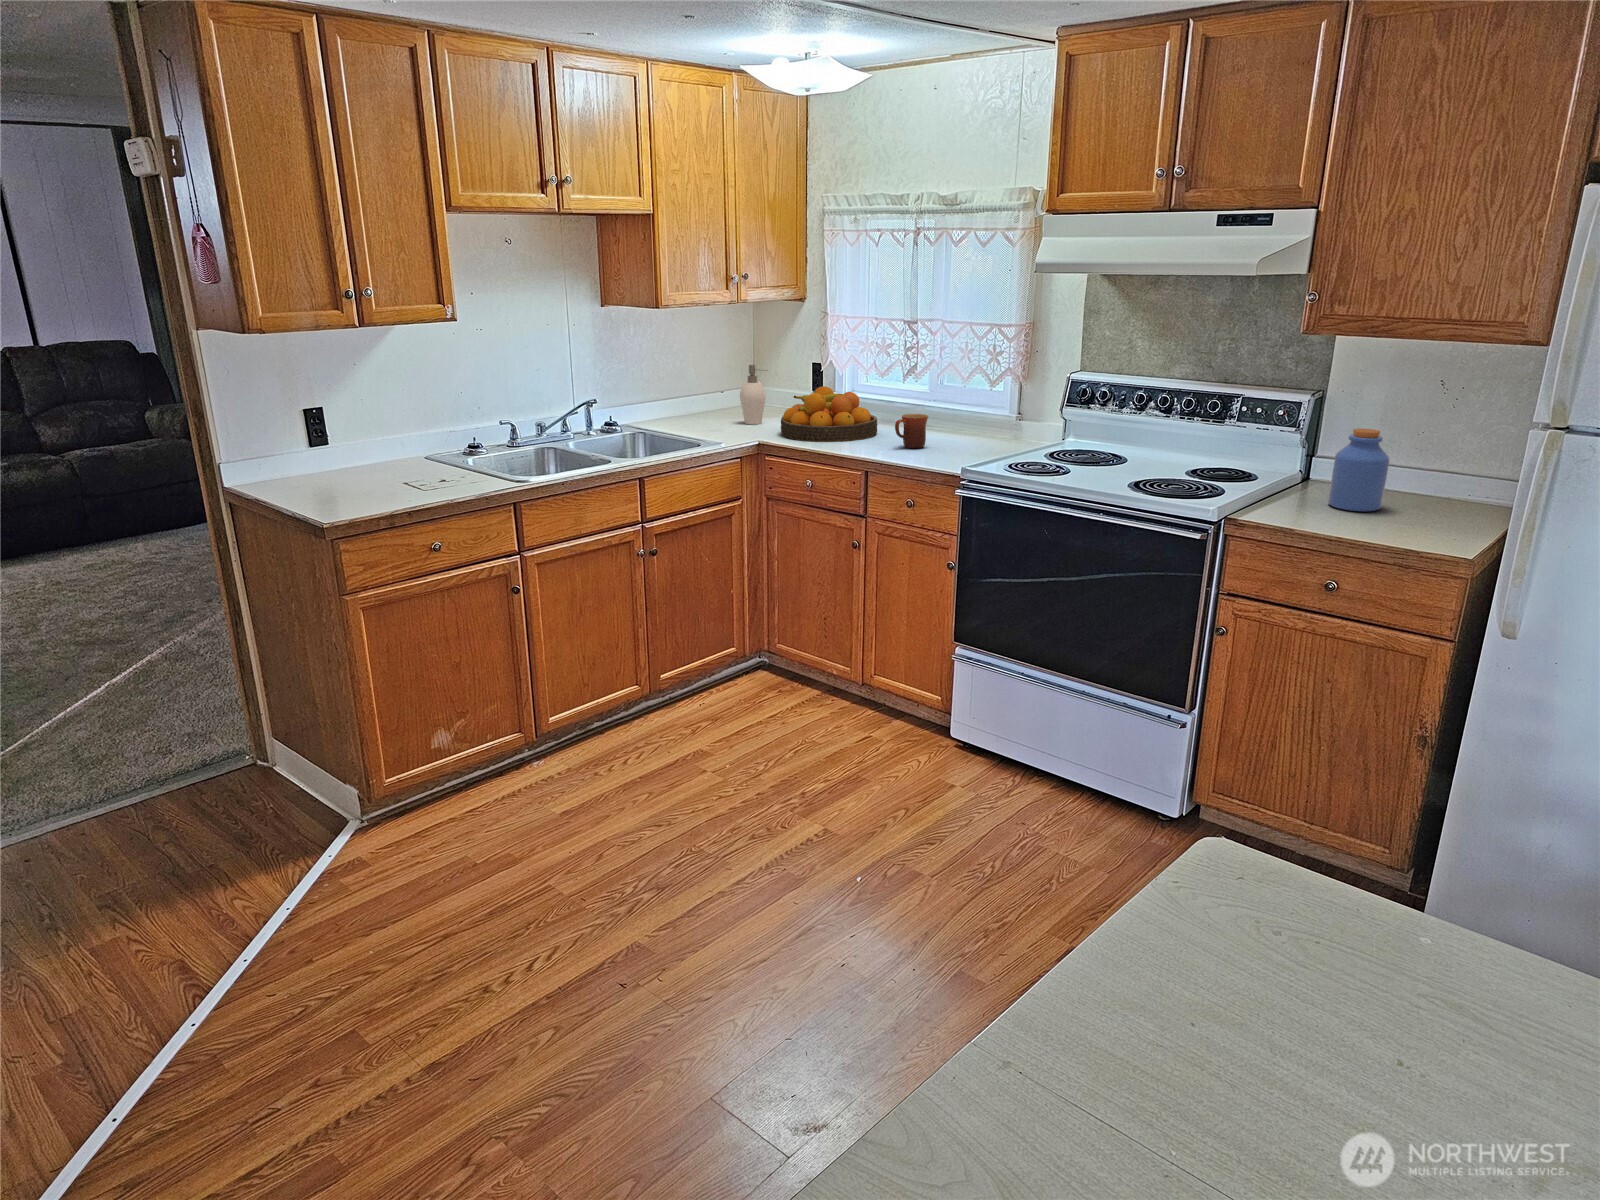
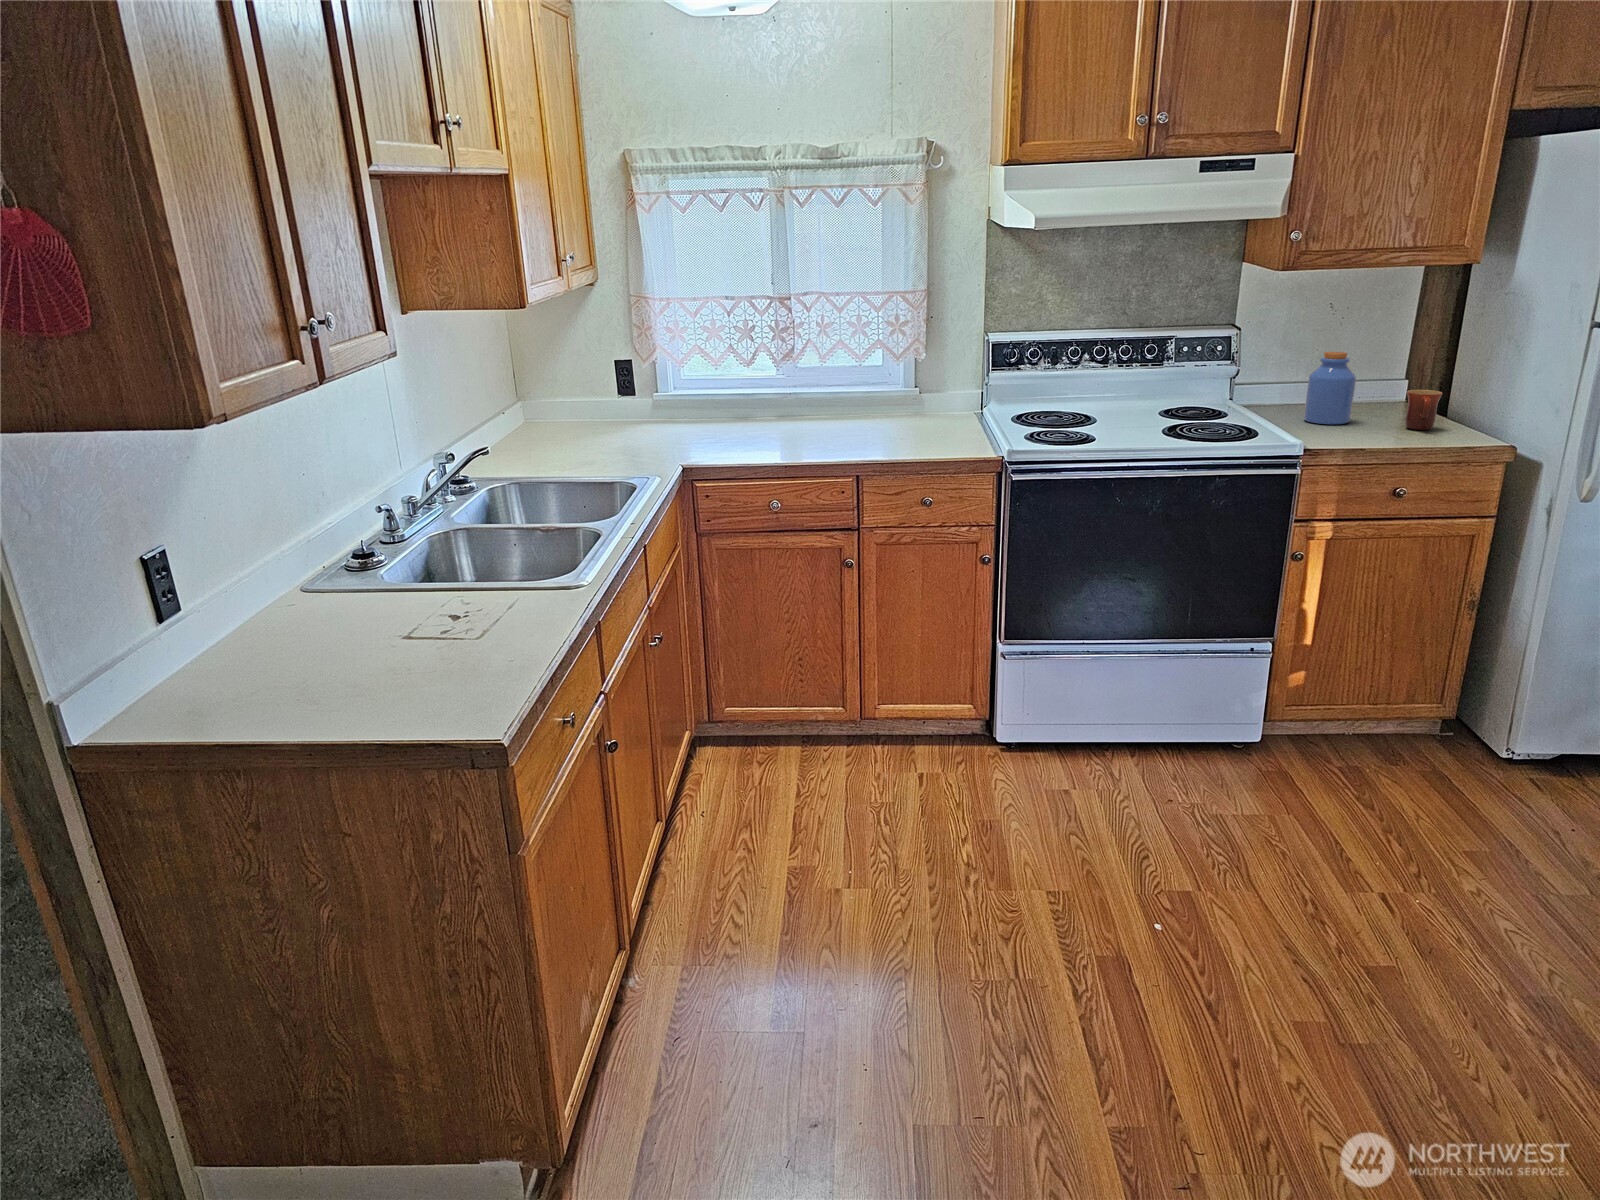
soap dispenser: present [740,365,767,424] -> none [587,365,627,441]
fruit bowl: present [781,386,878,442] -> none [677,380,797,446]
mug: present [895,414,928,449] -> present [1405,390,1442,430]

